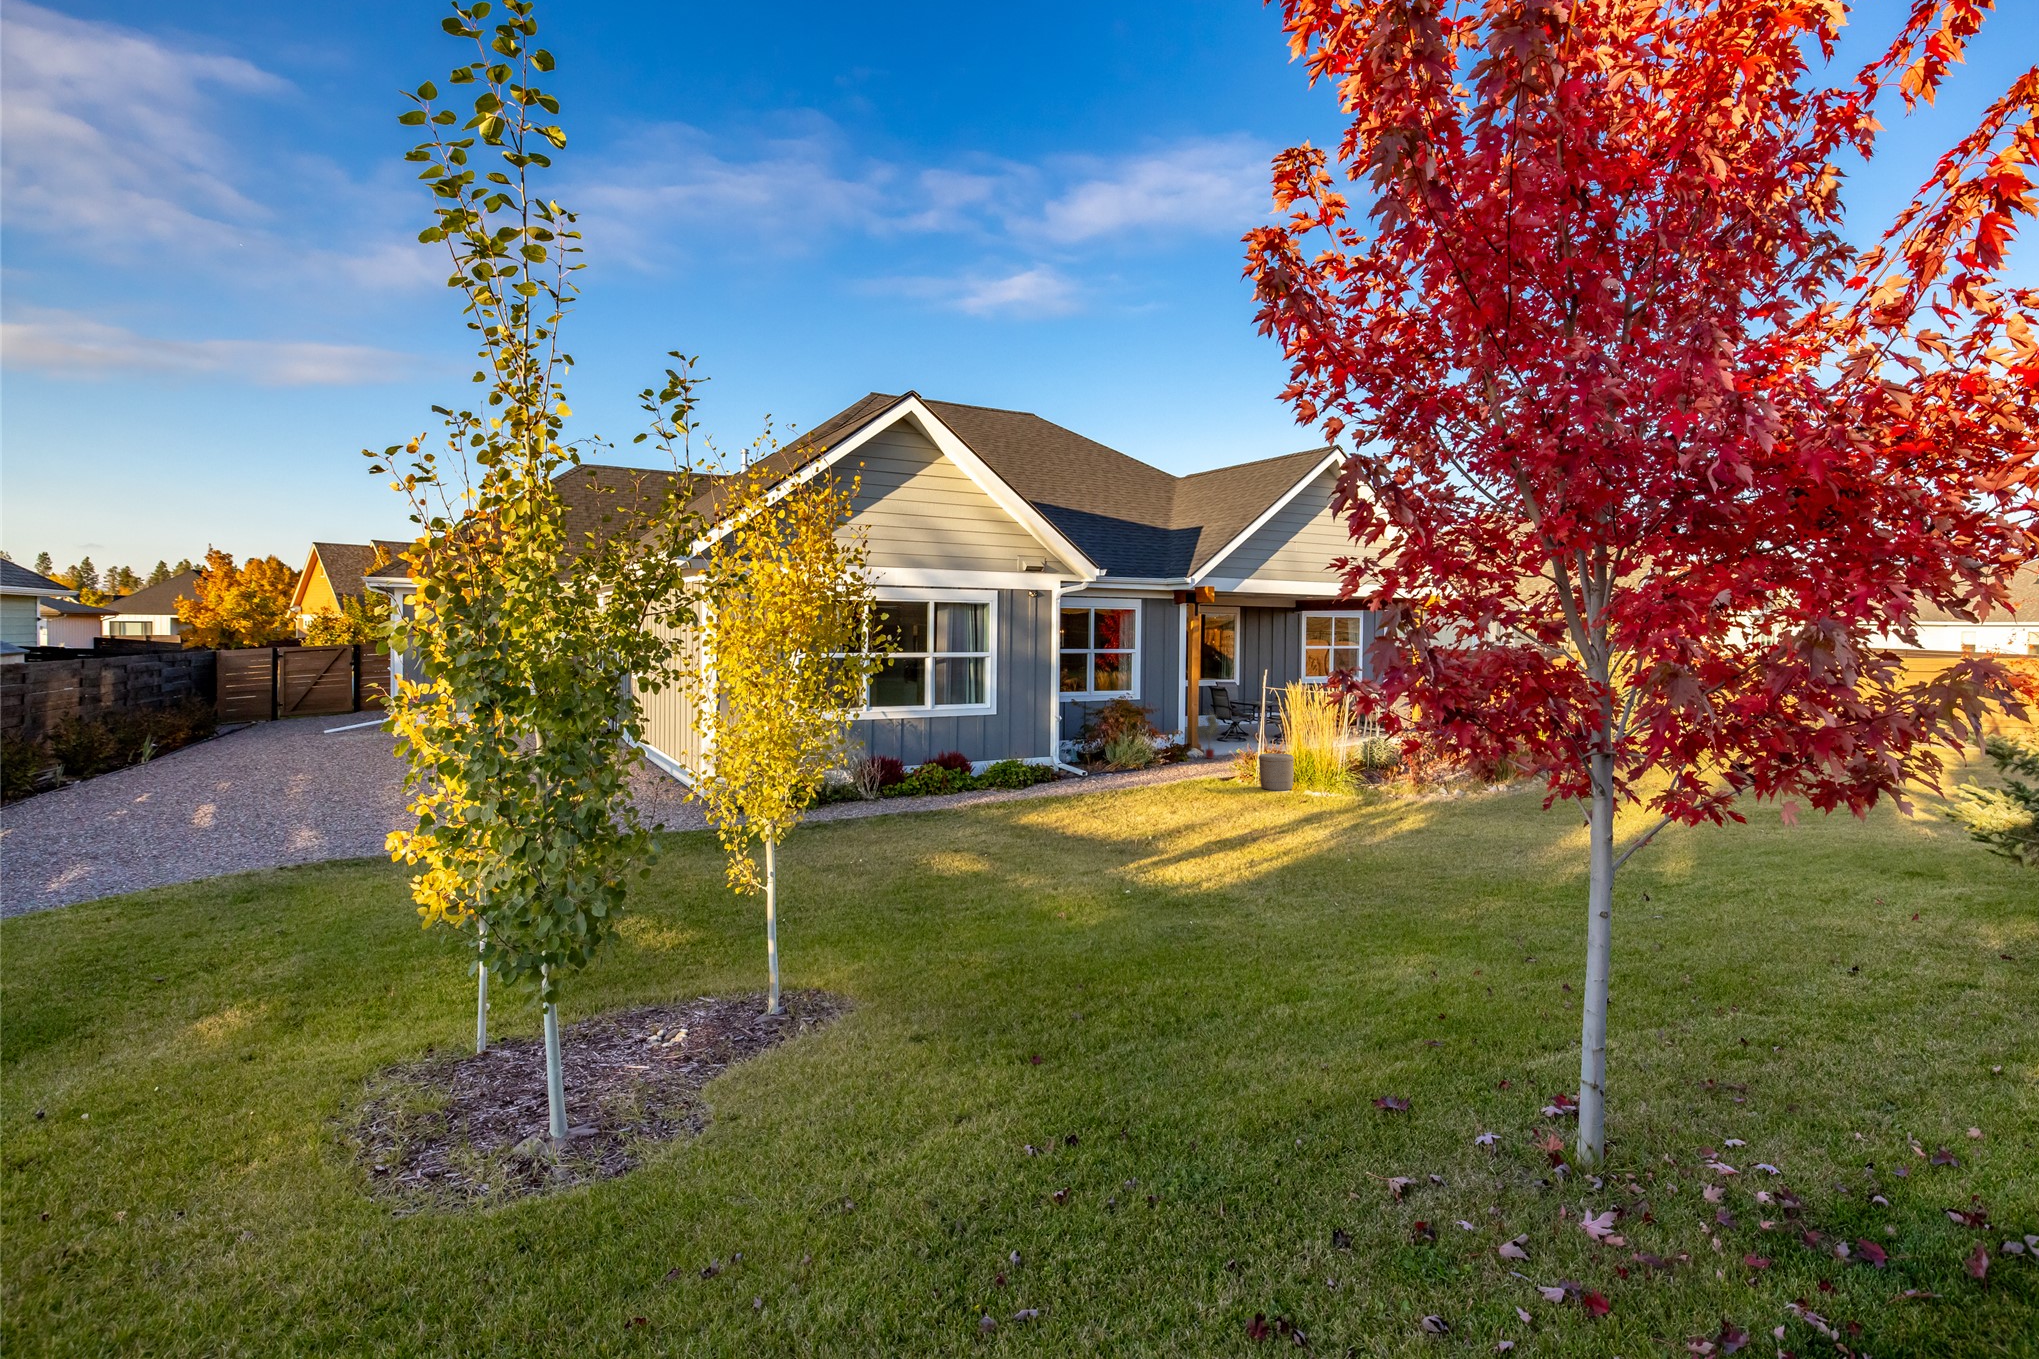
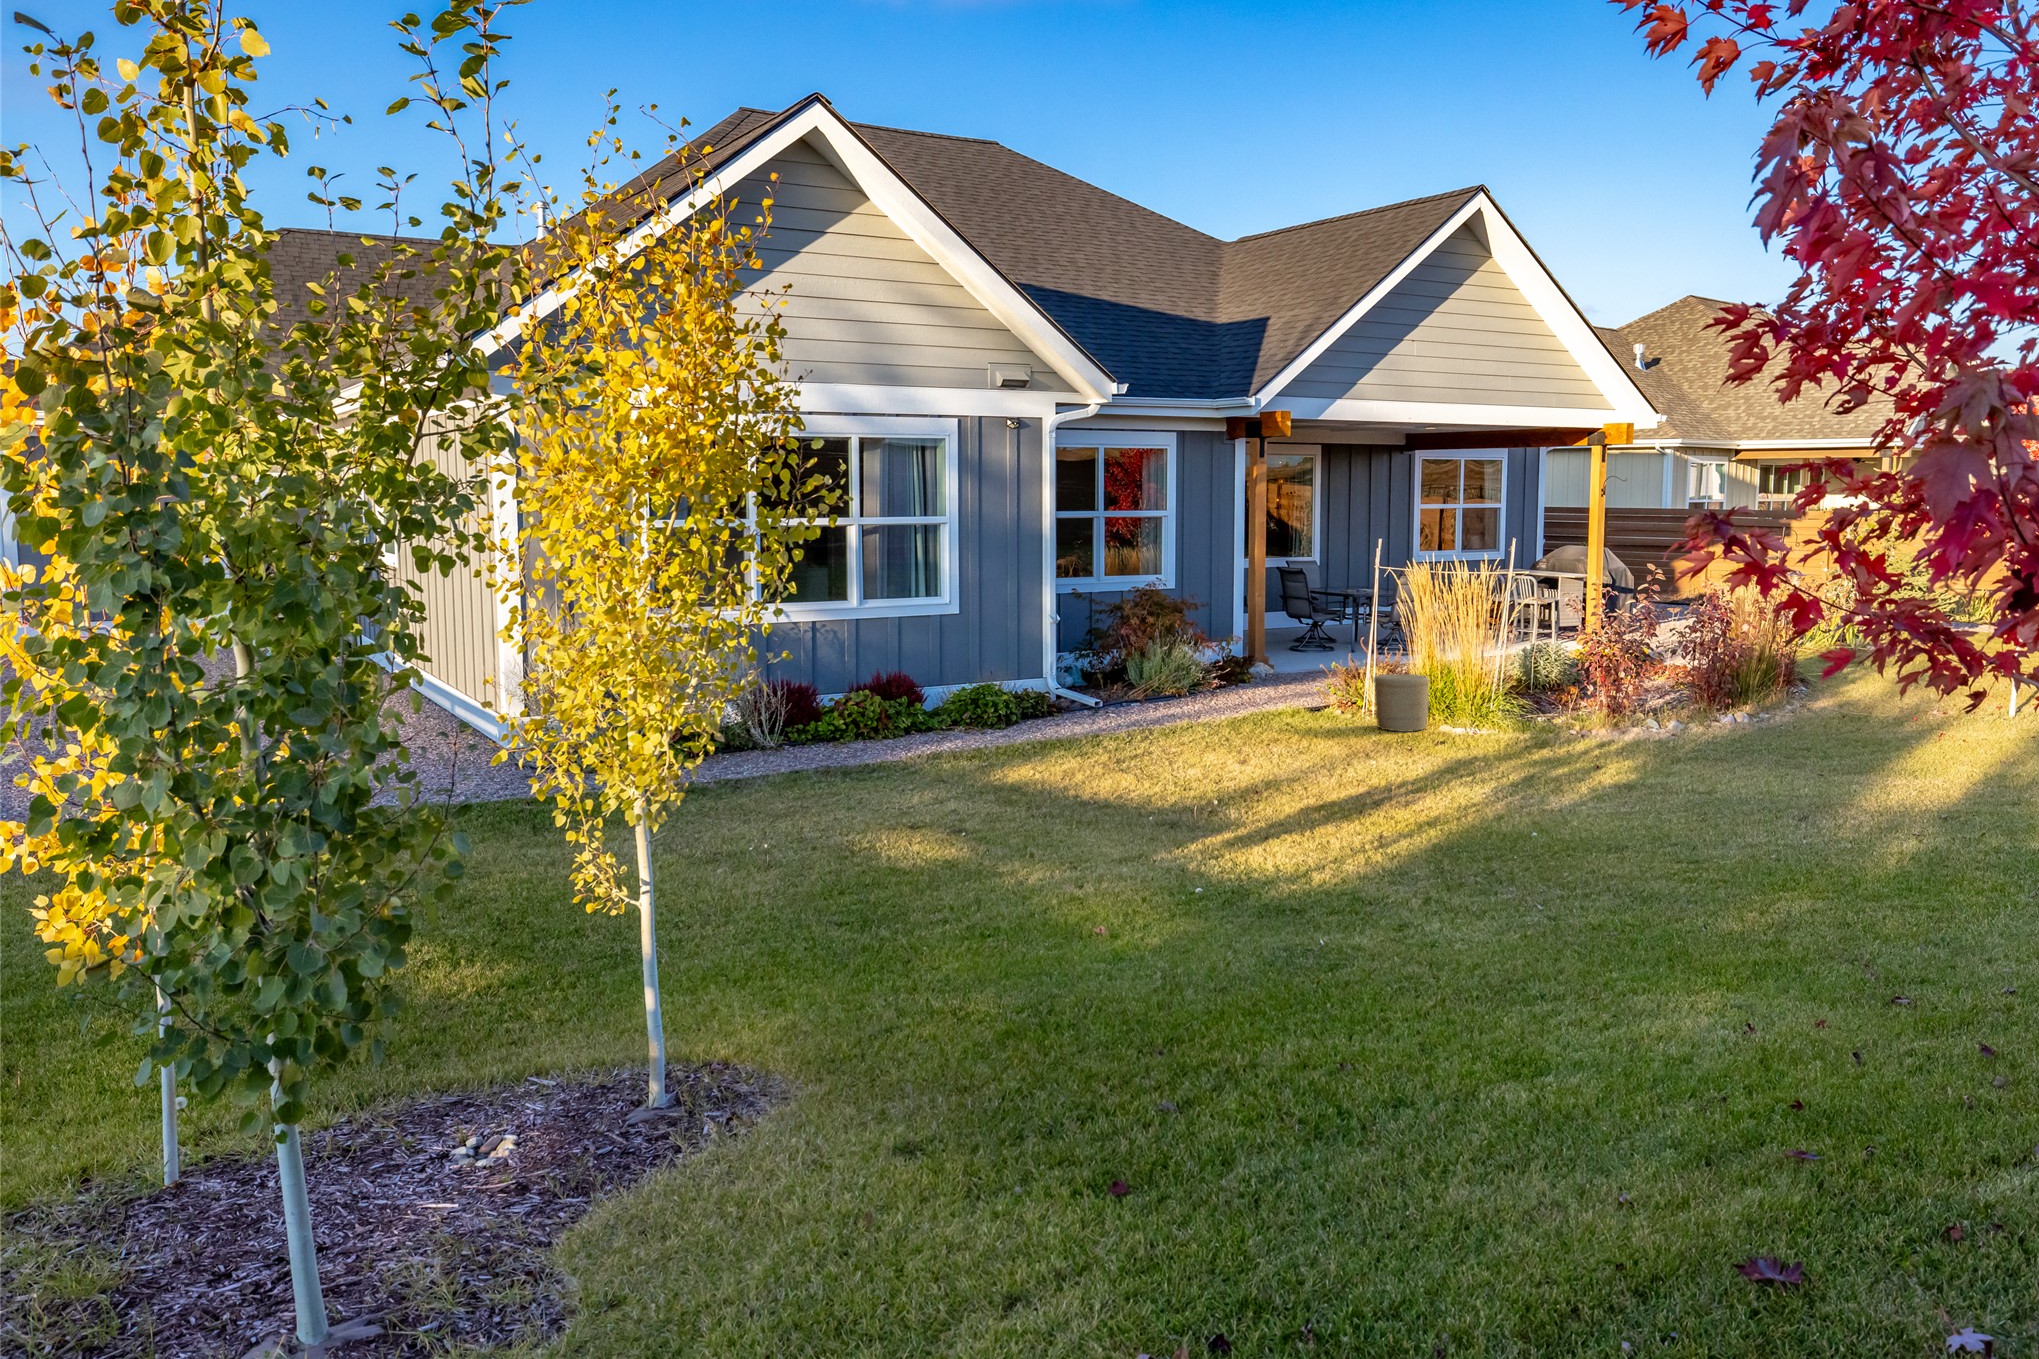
potted tree: present [1196,712,1218,759] -> none [1263,605,1302,683]

